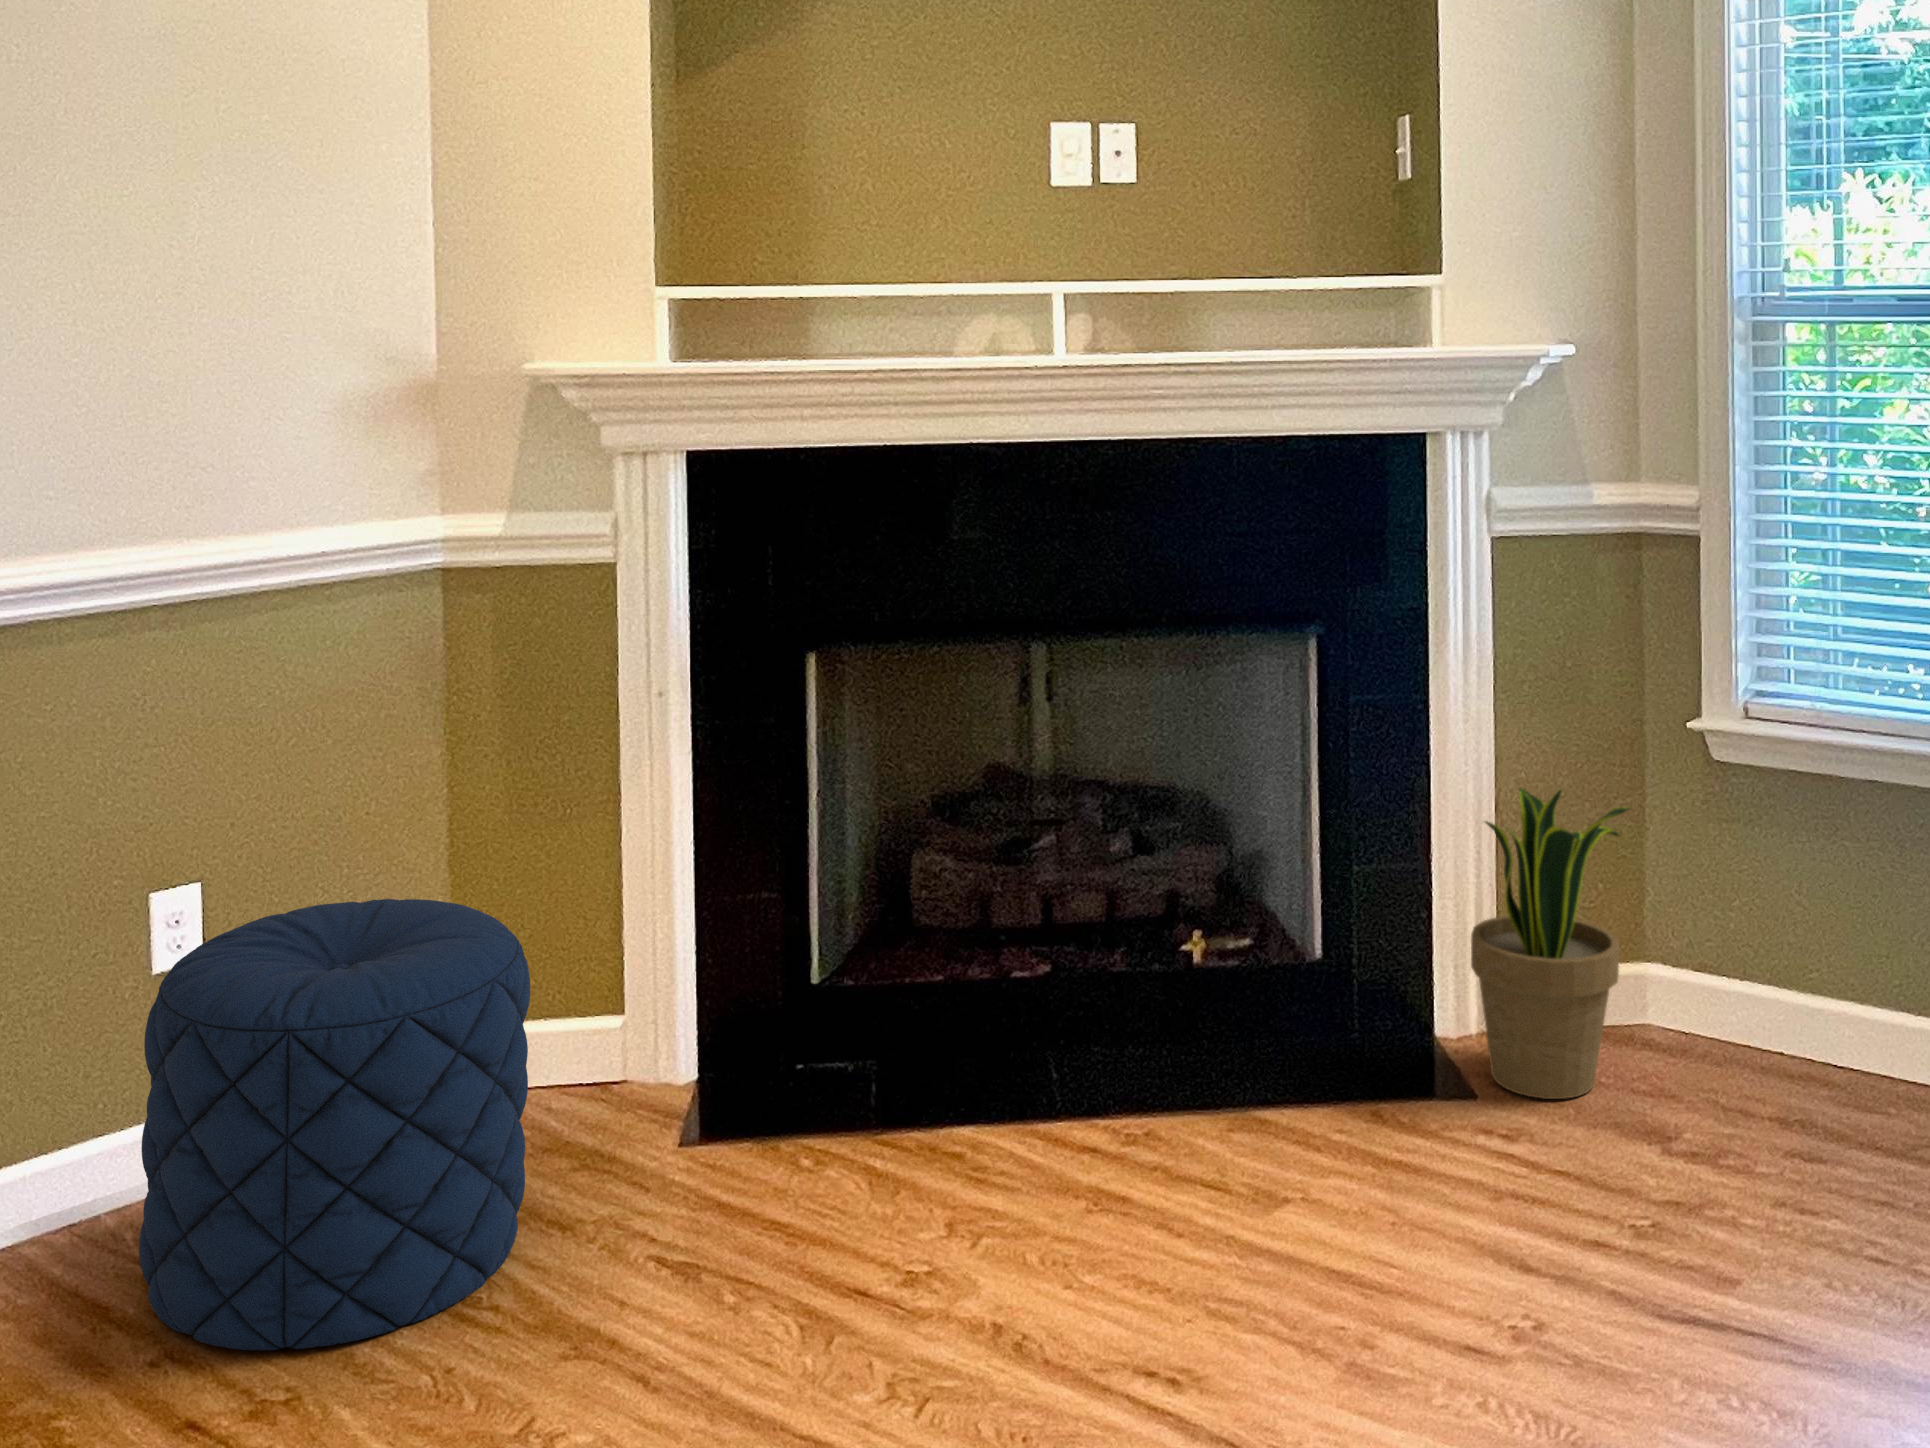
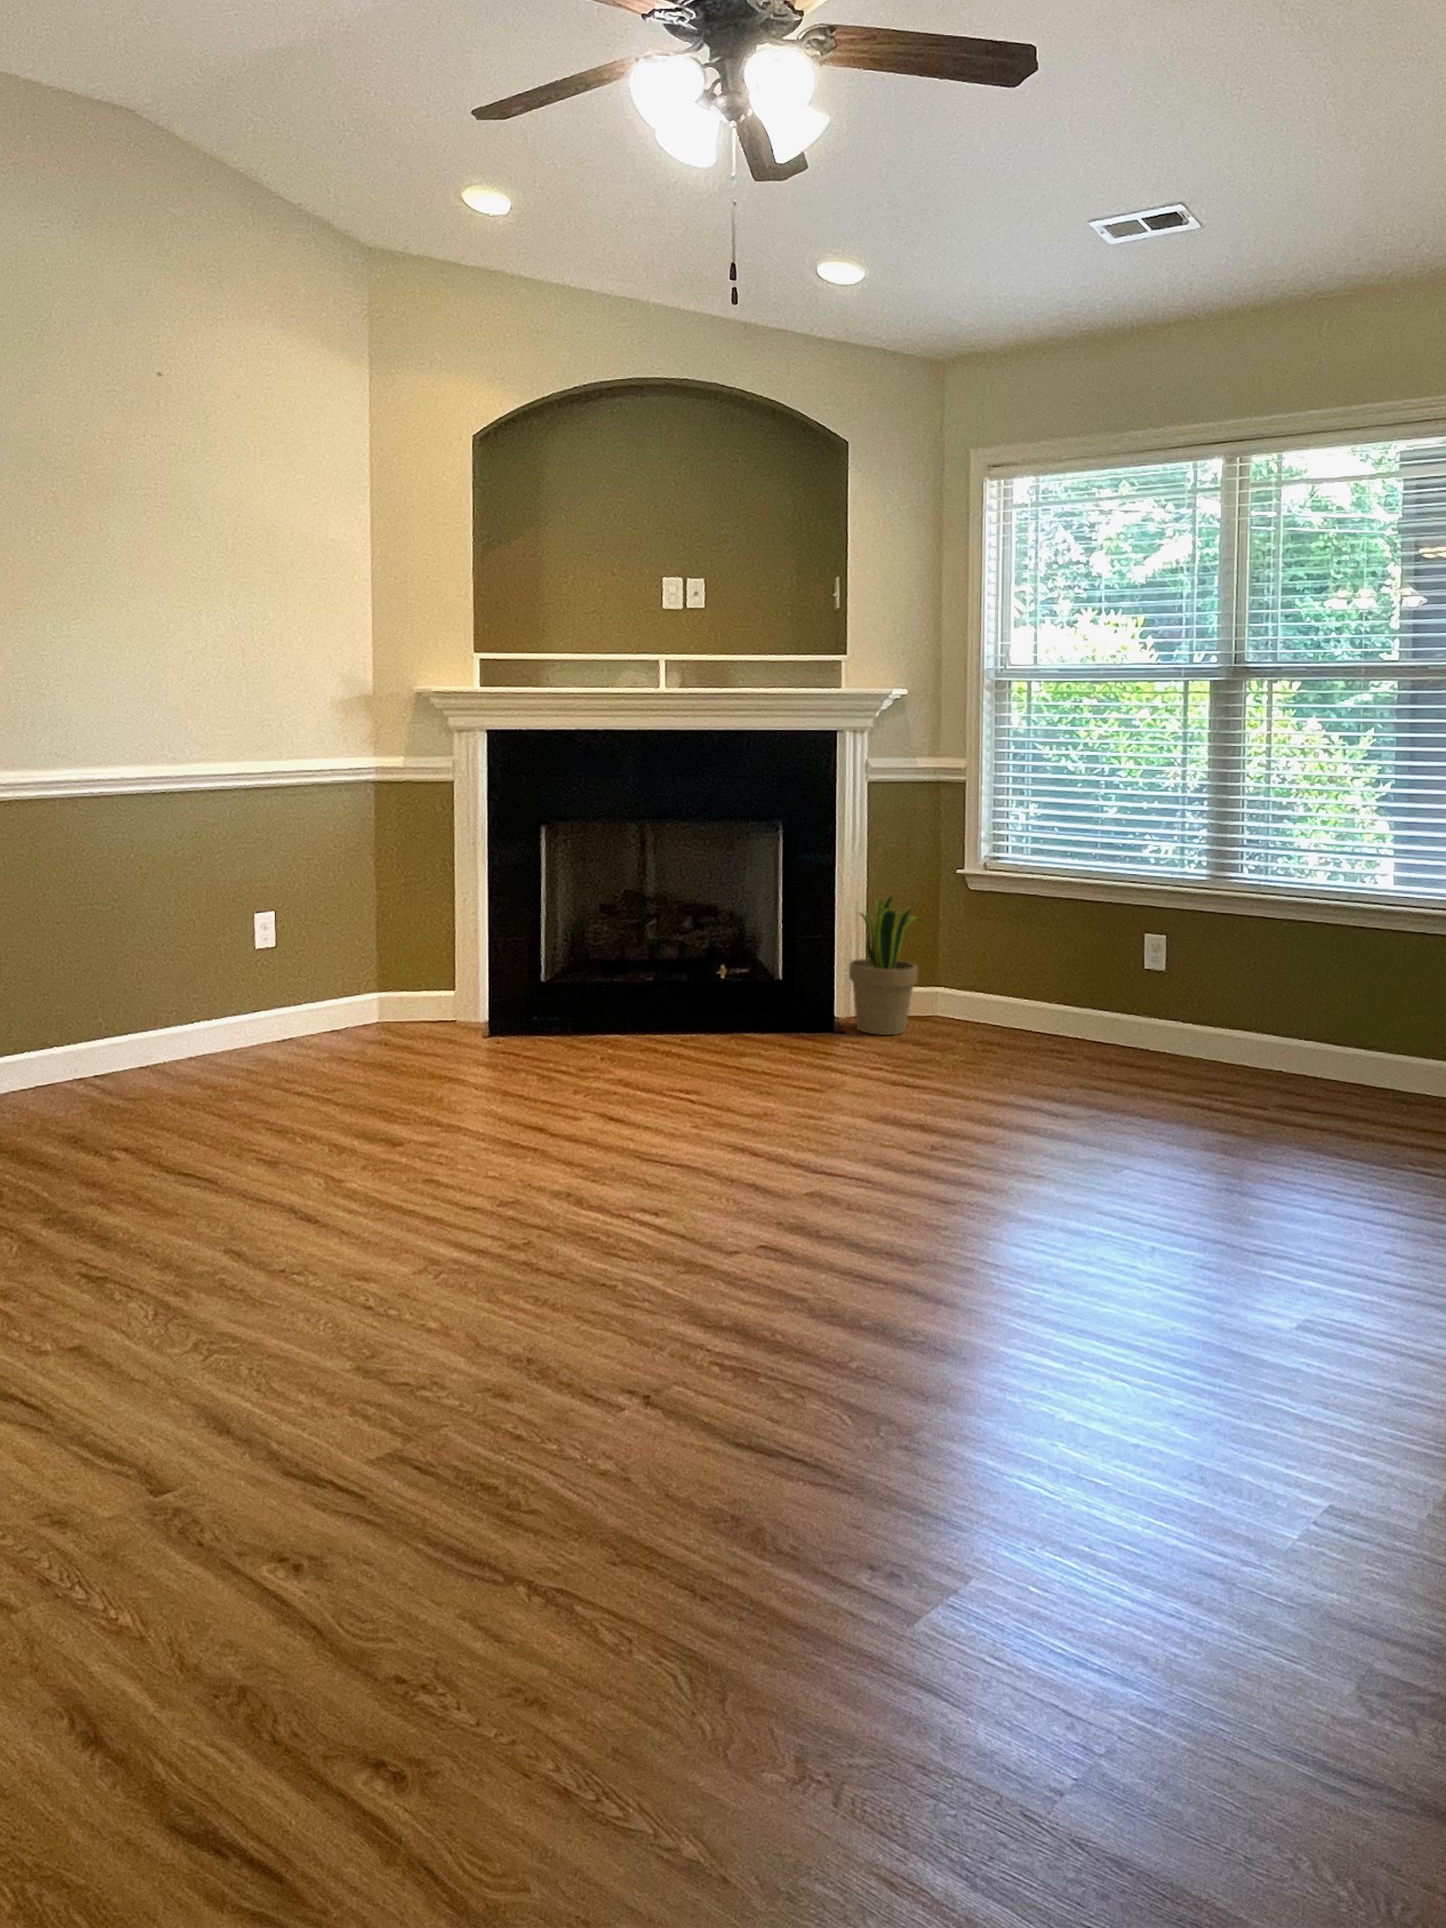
pouf: present [139,899,530,1351] -> none [267,918,425,1080]

